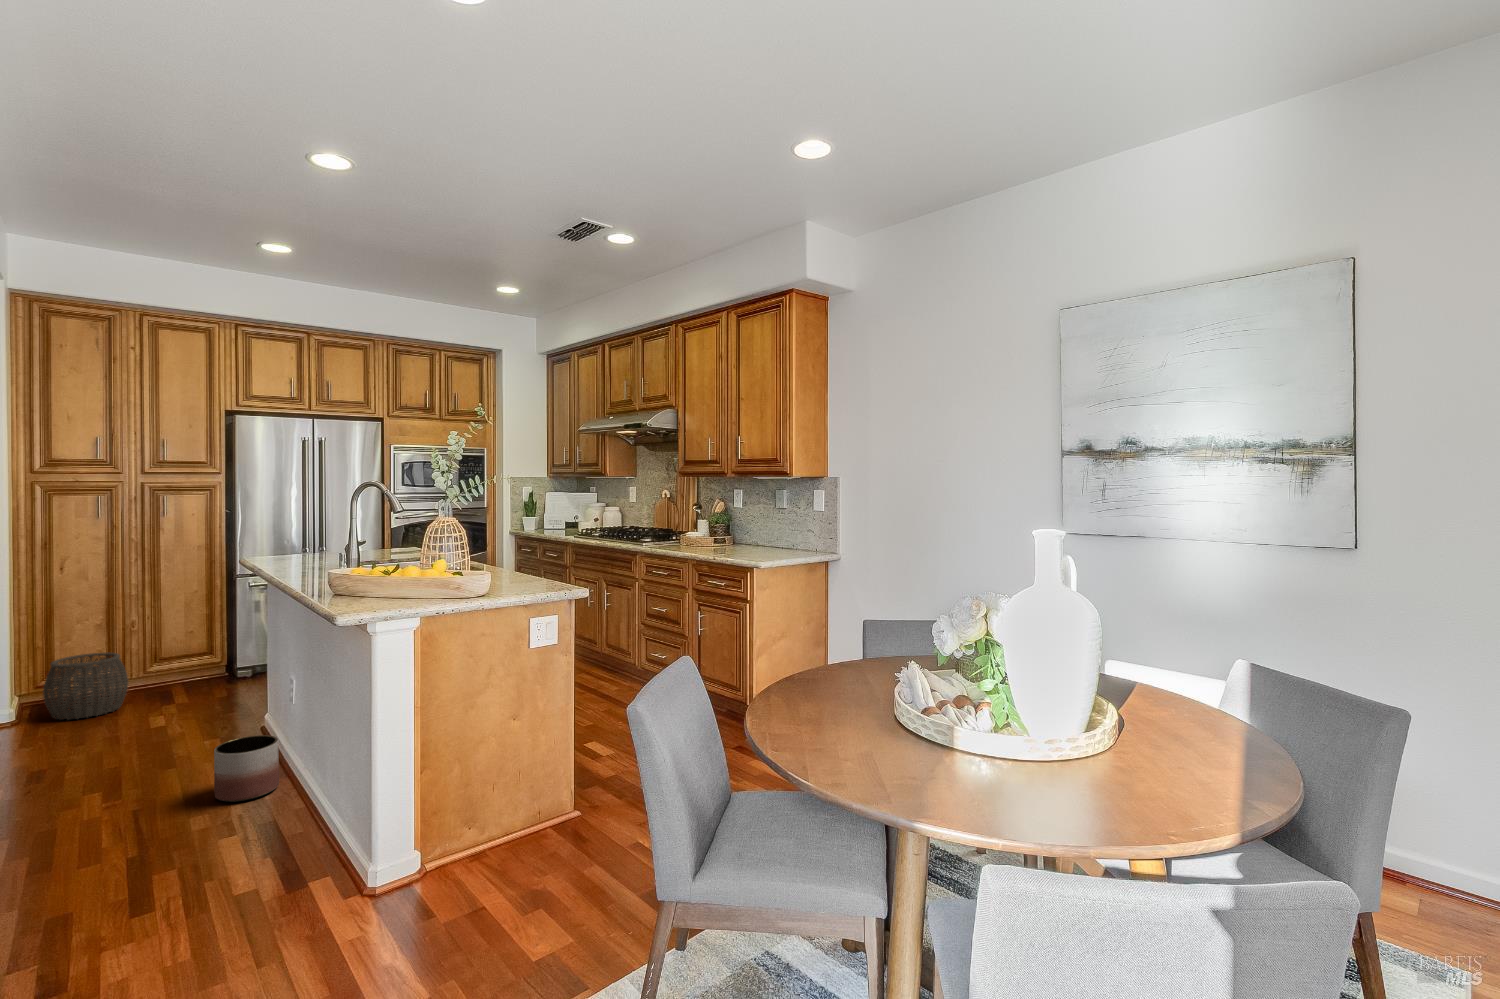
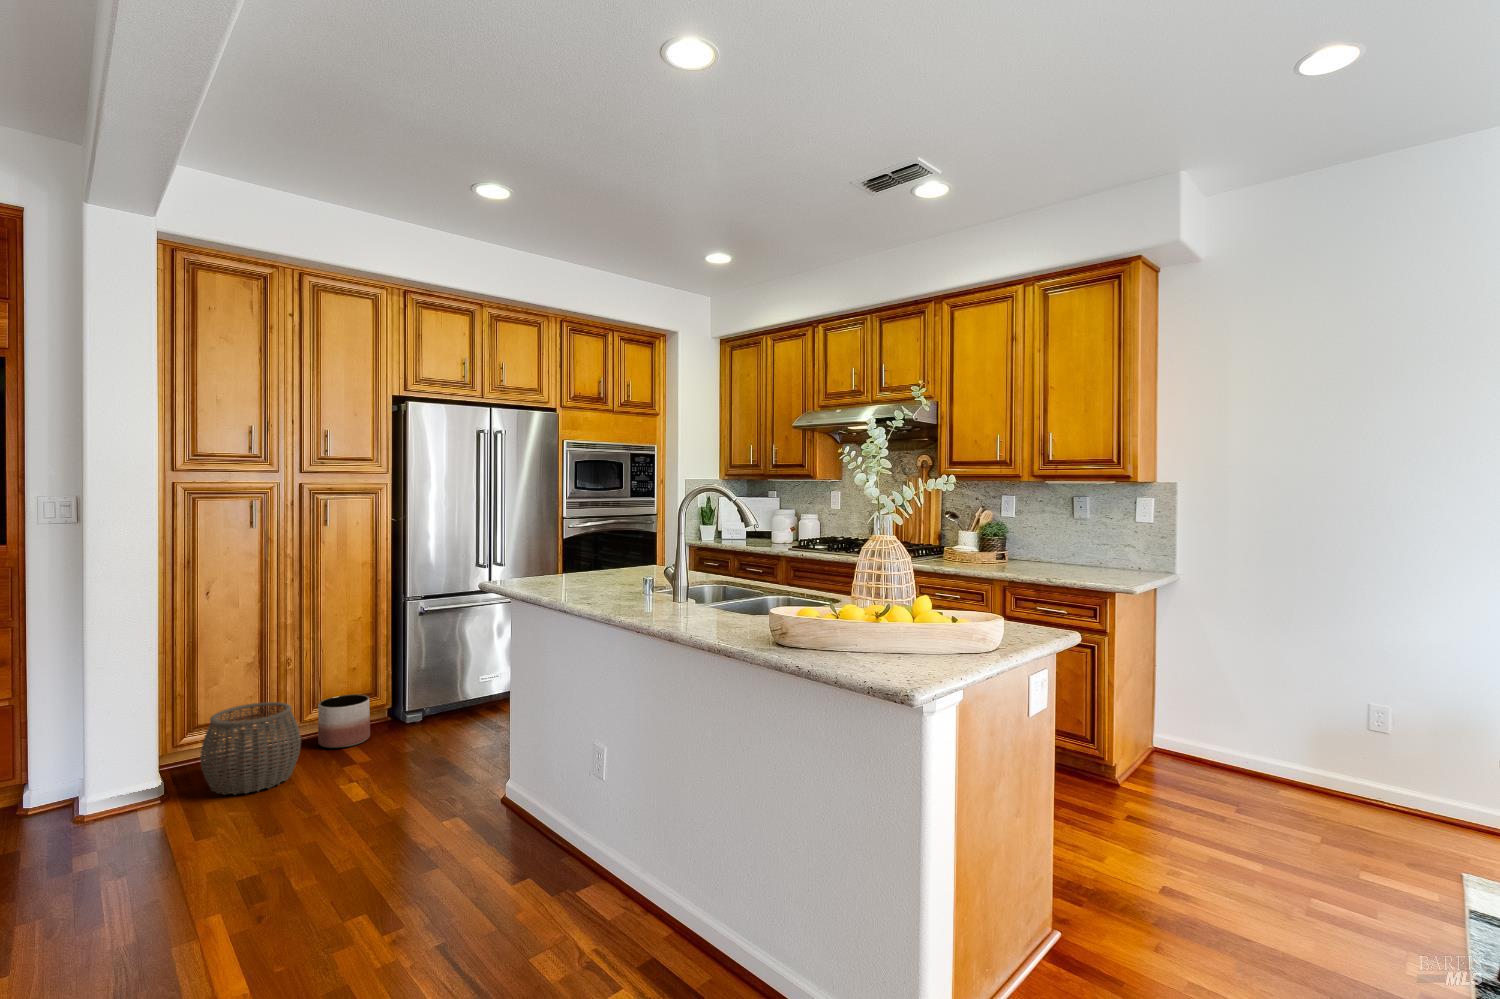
planter: present [214,735,279,802] -> present [318,694,370,748]

